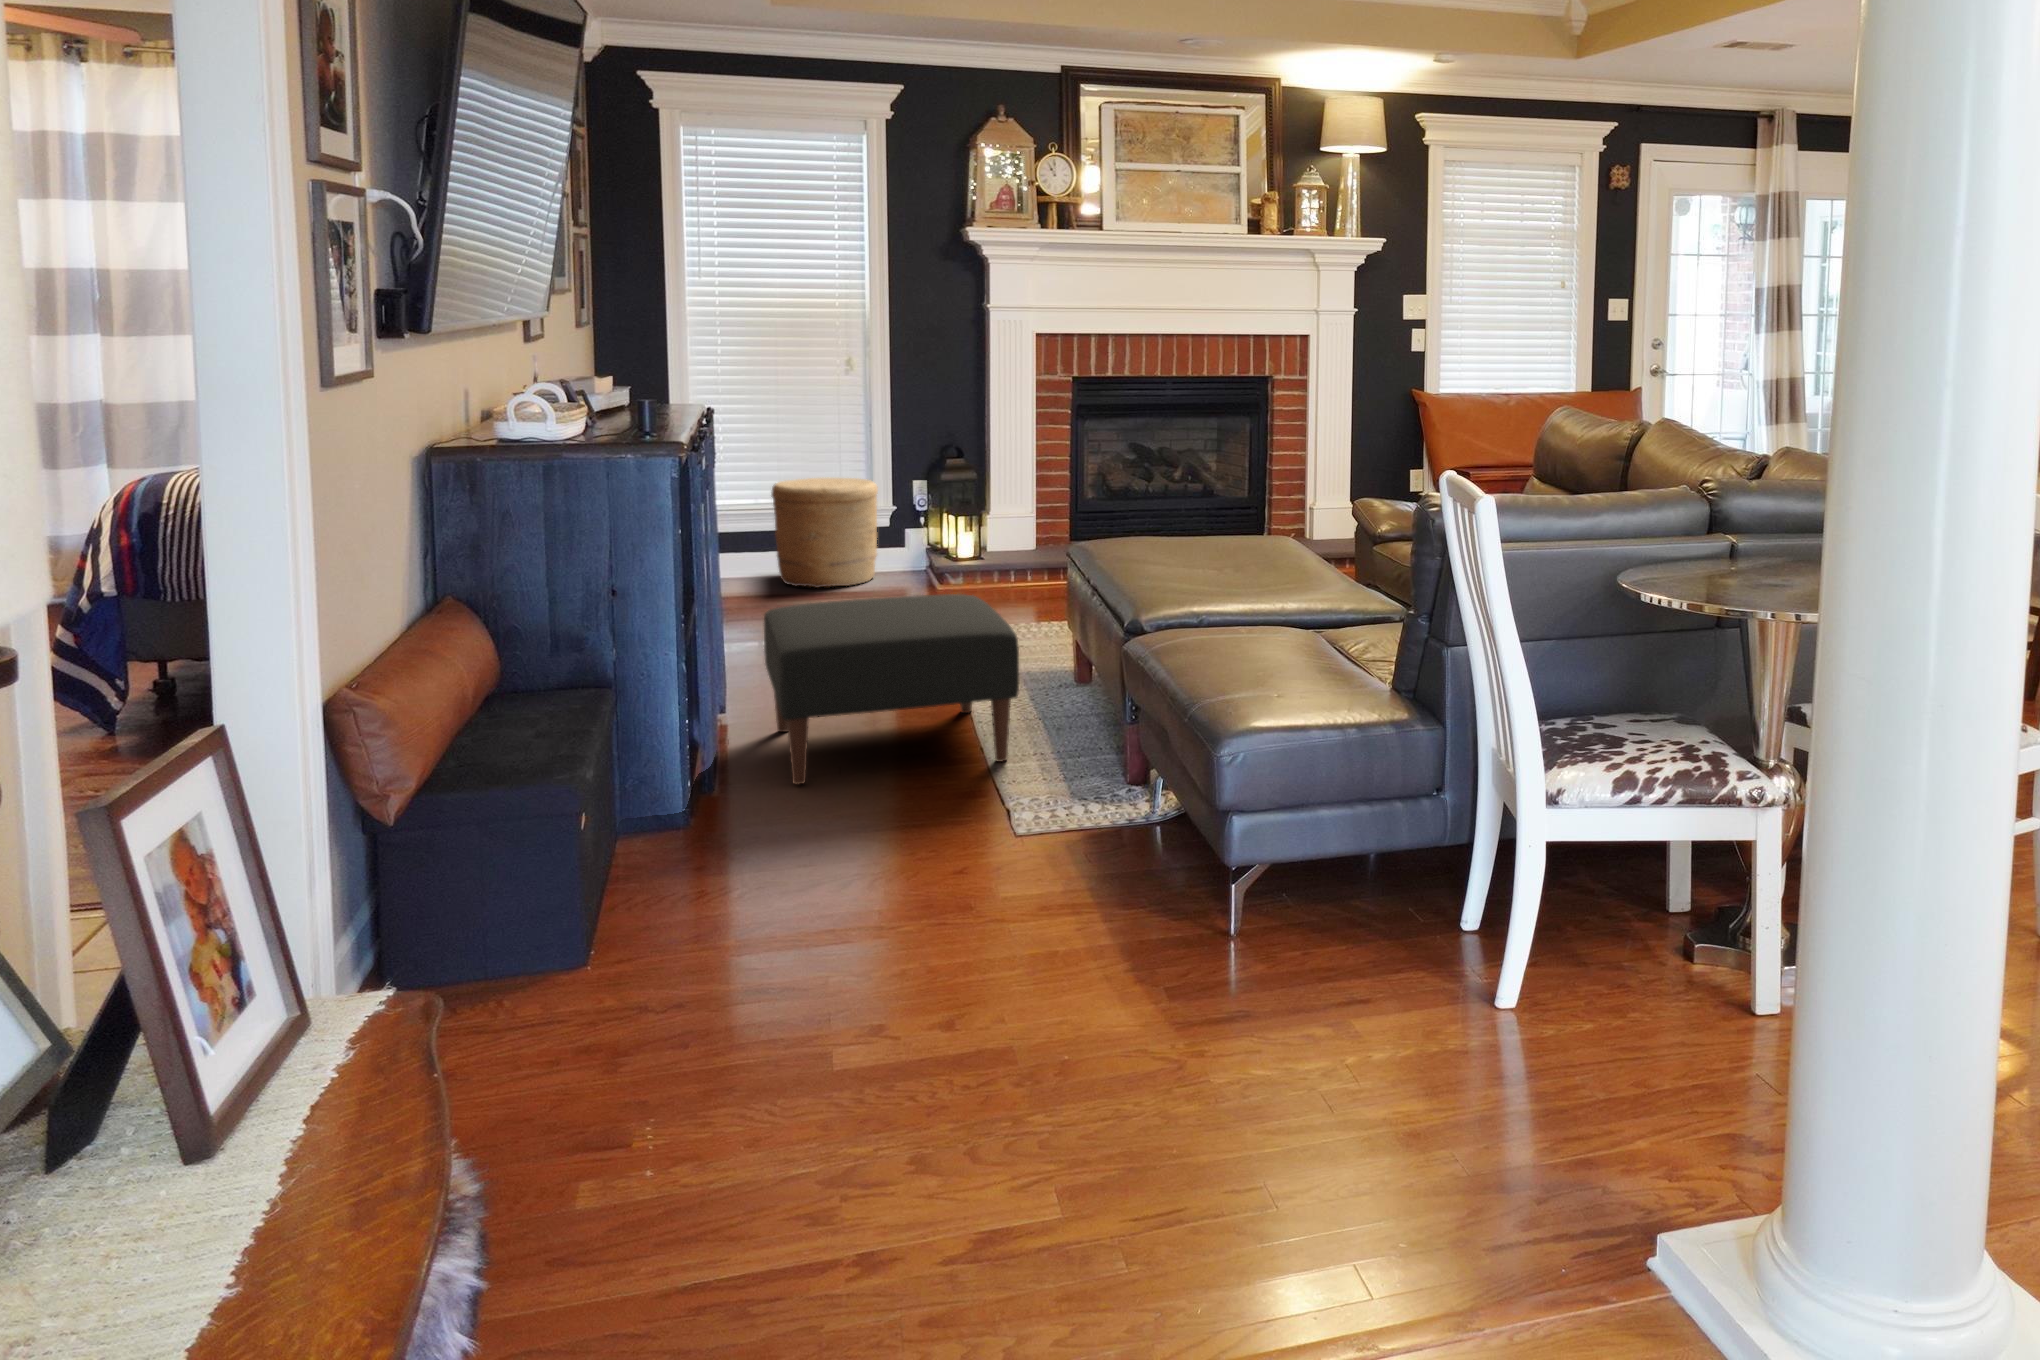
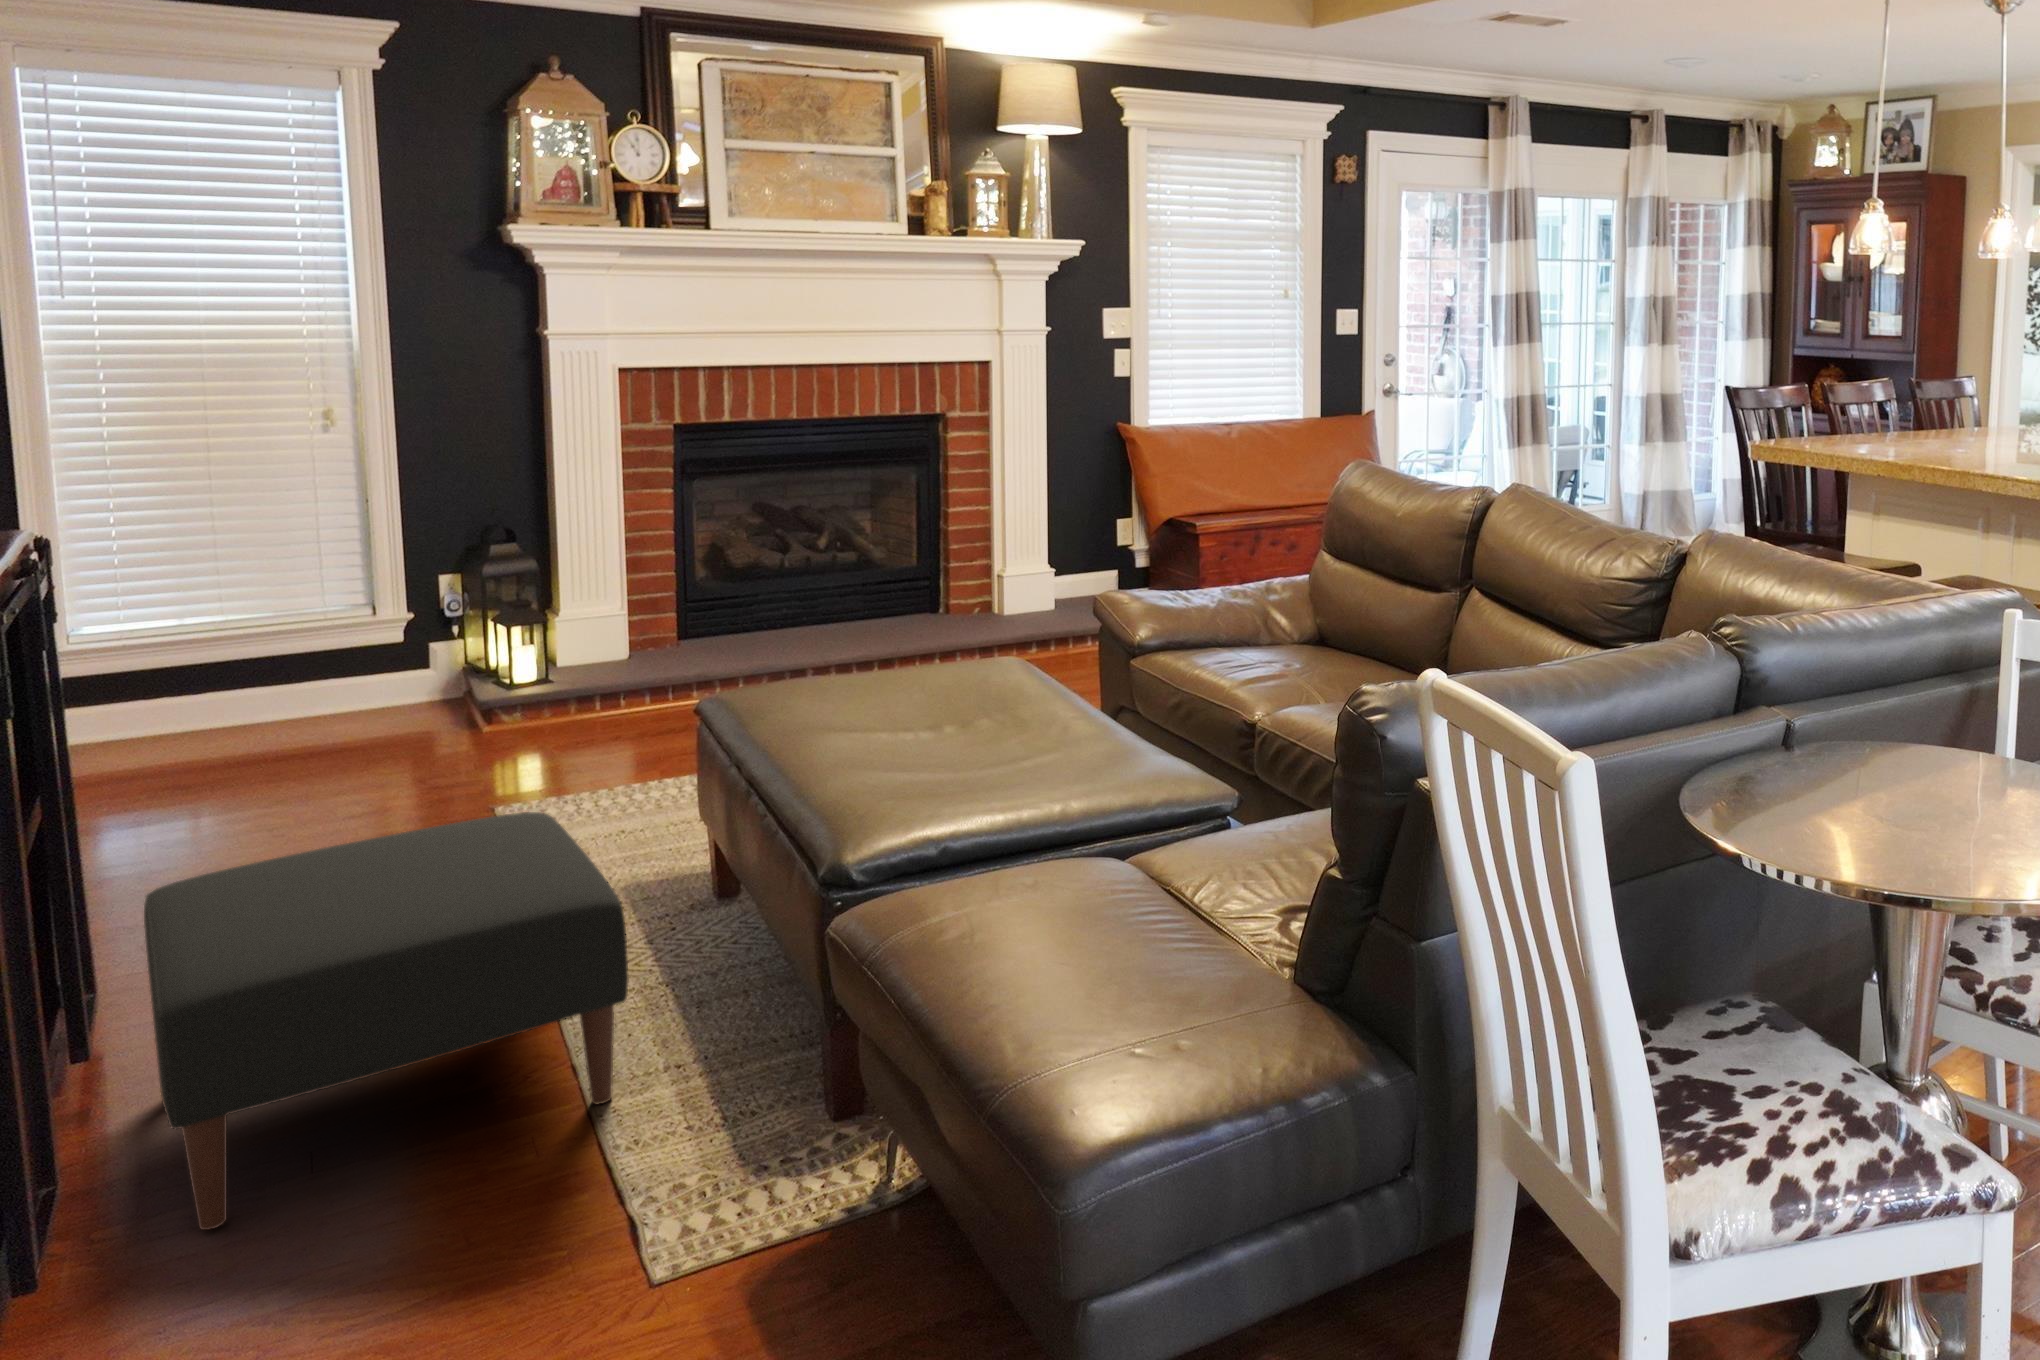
woven basket: present [771,477,878,588] -> none [198,584,384,756]

